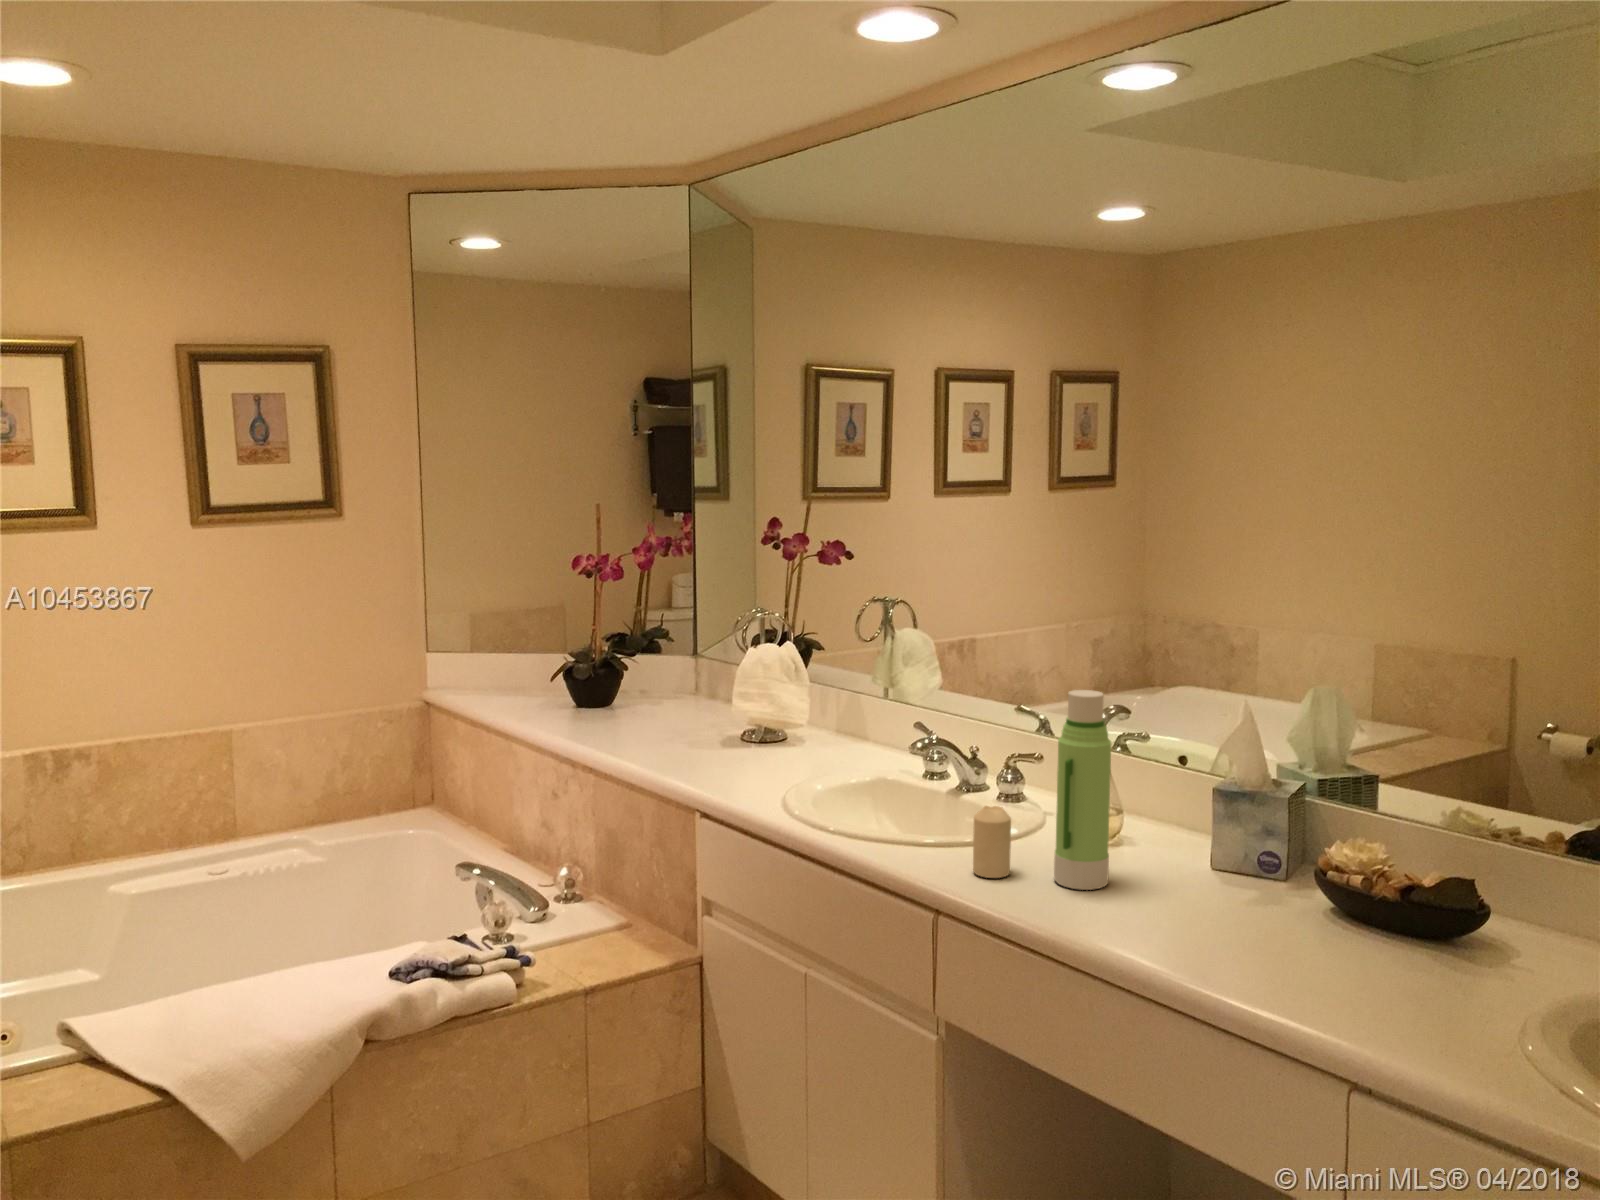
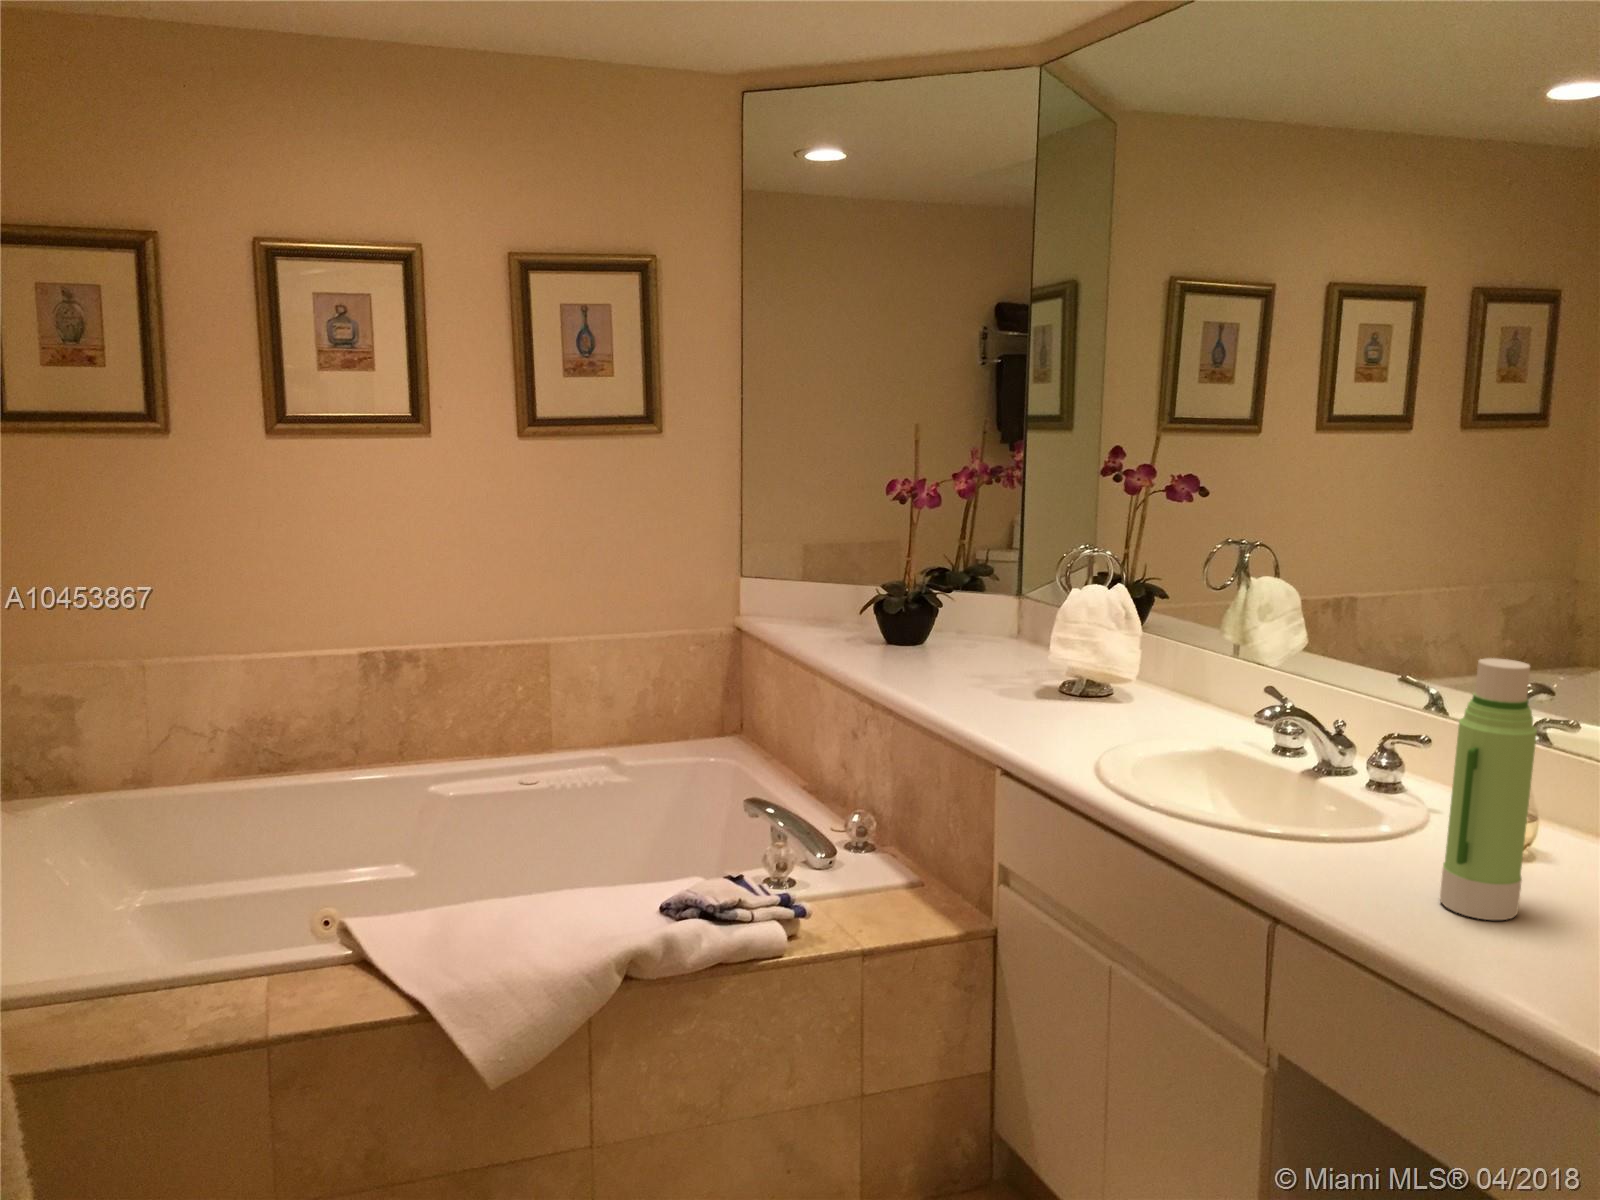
candle: present [973,806,1011,878] -> none [1328,796,1385,889]

